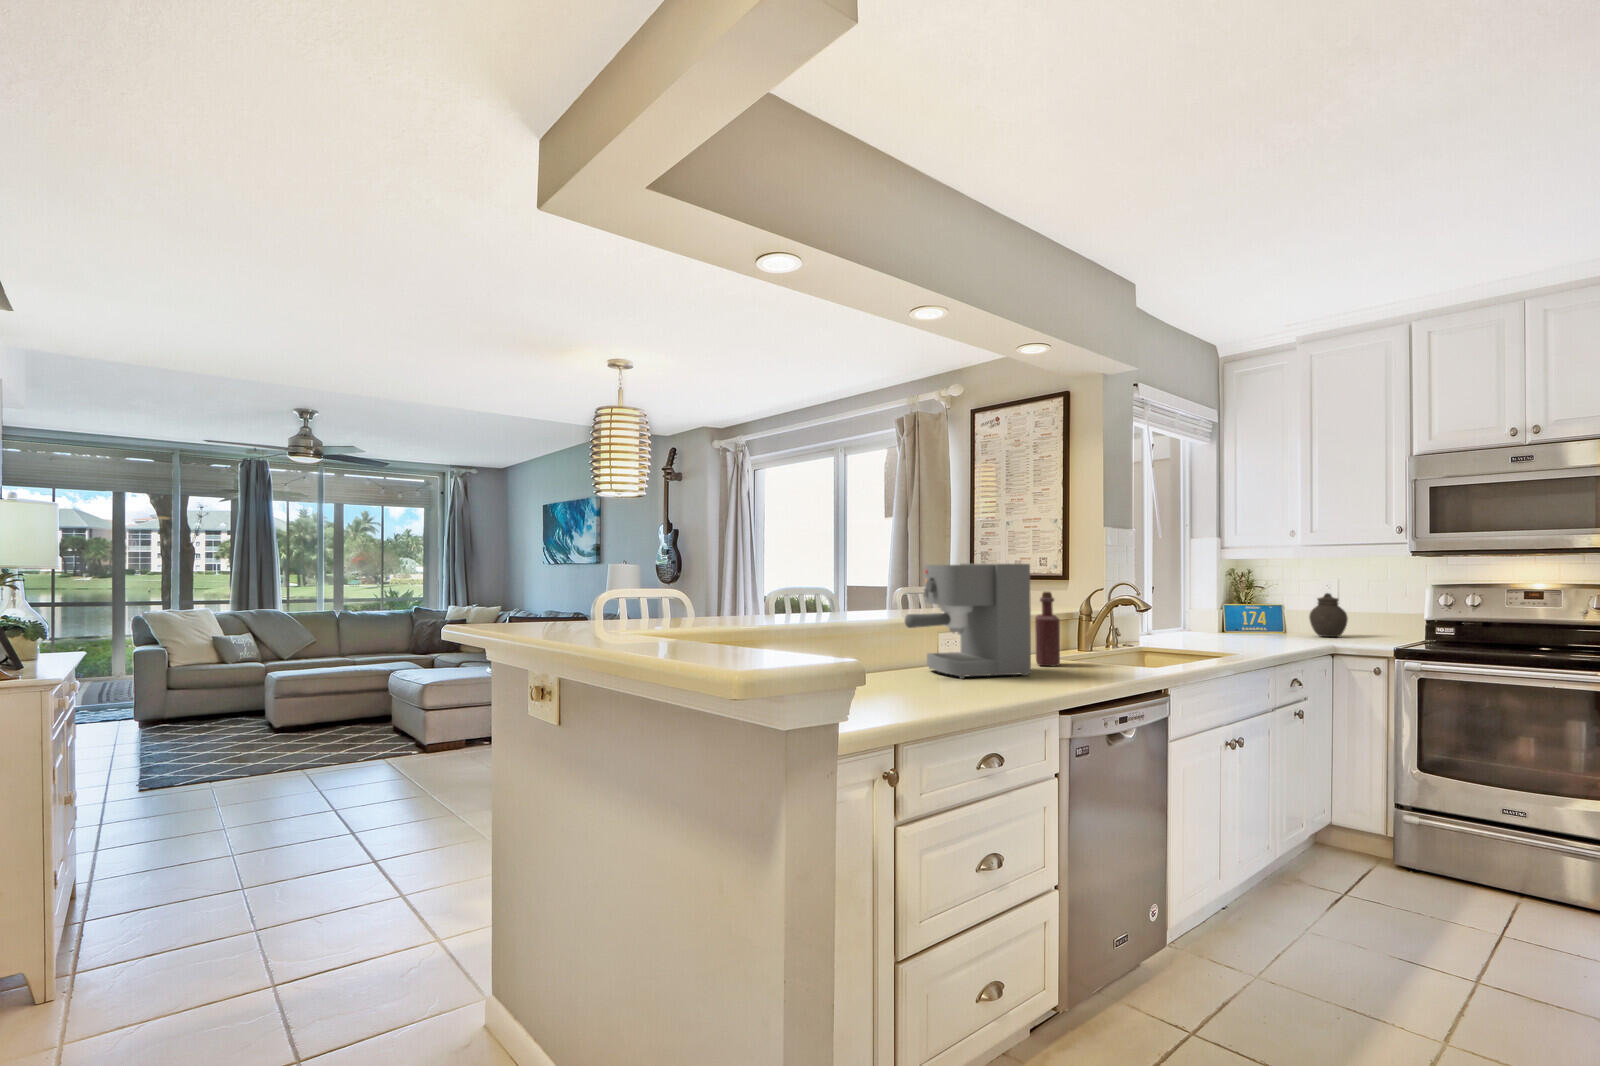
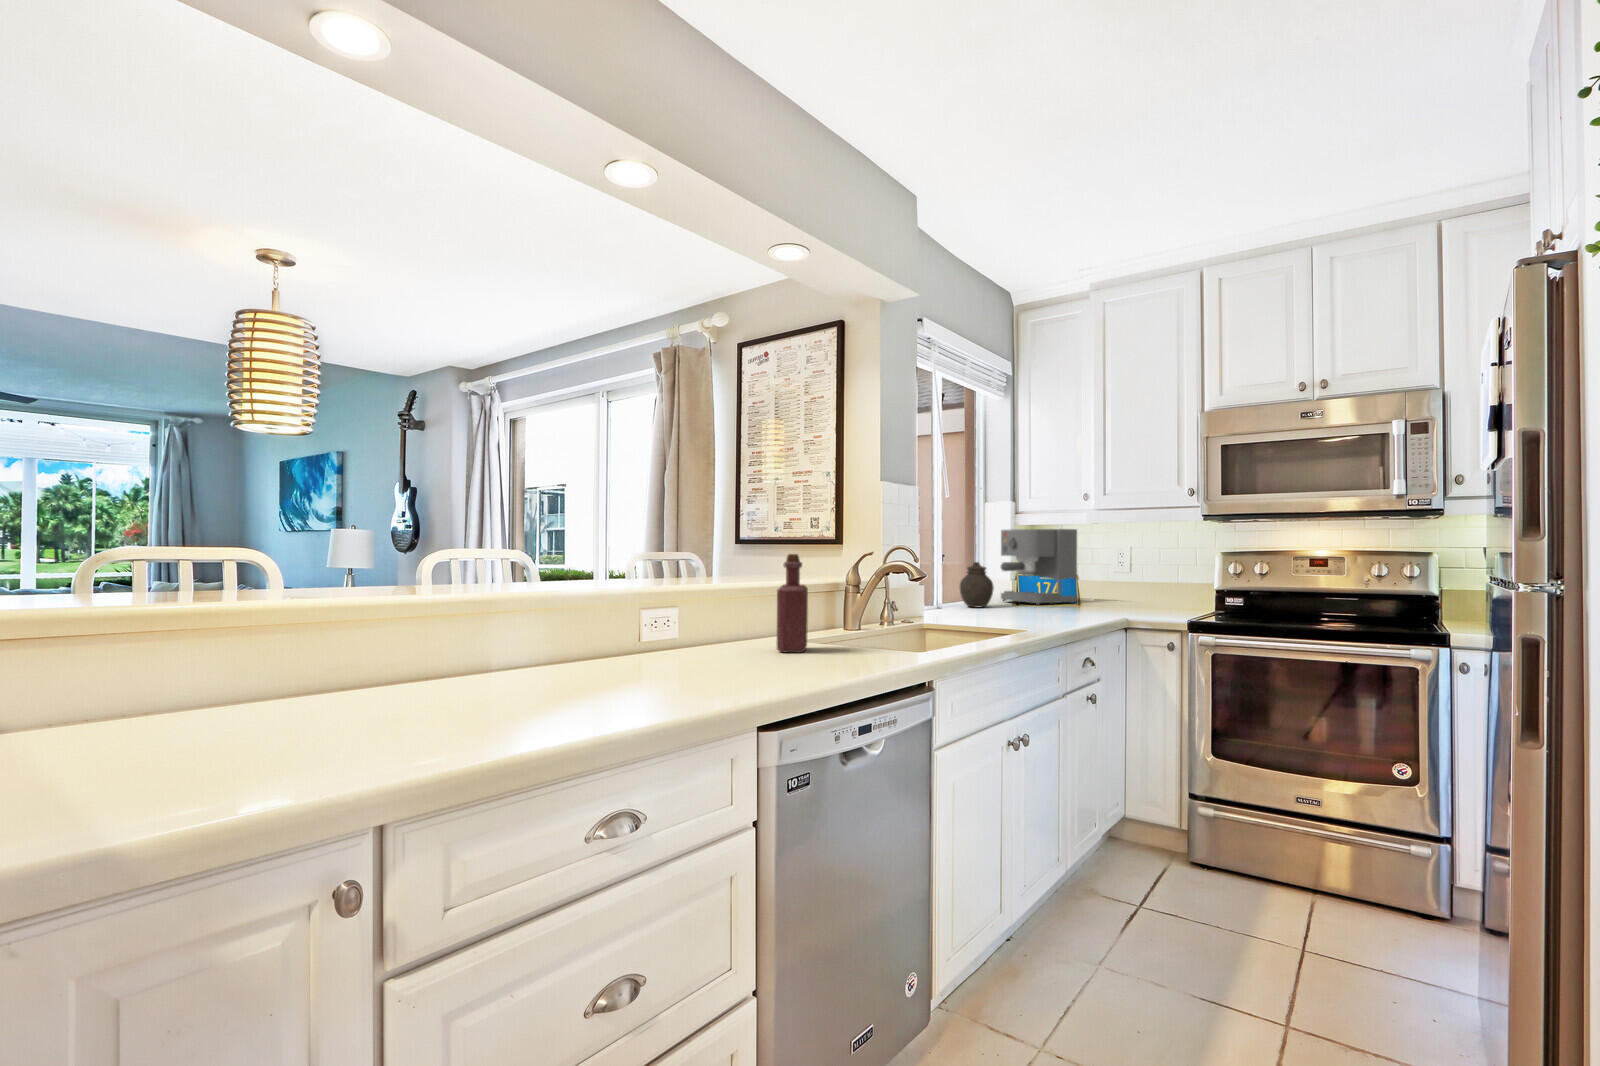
coffee maker: present [905,564,1031,679] -> present [1001,529,1077,605]
jar: present [1309,593,1348,637] -> present [960,562,994,608]

